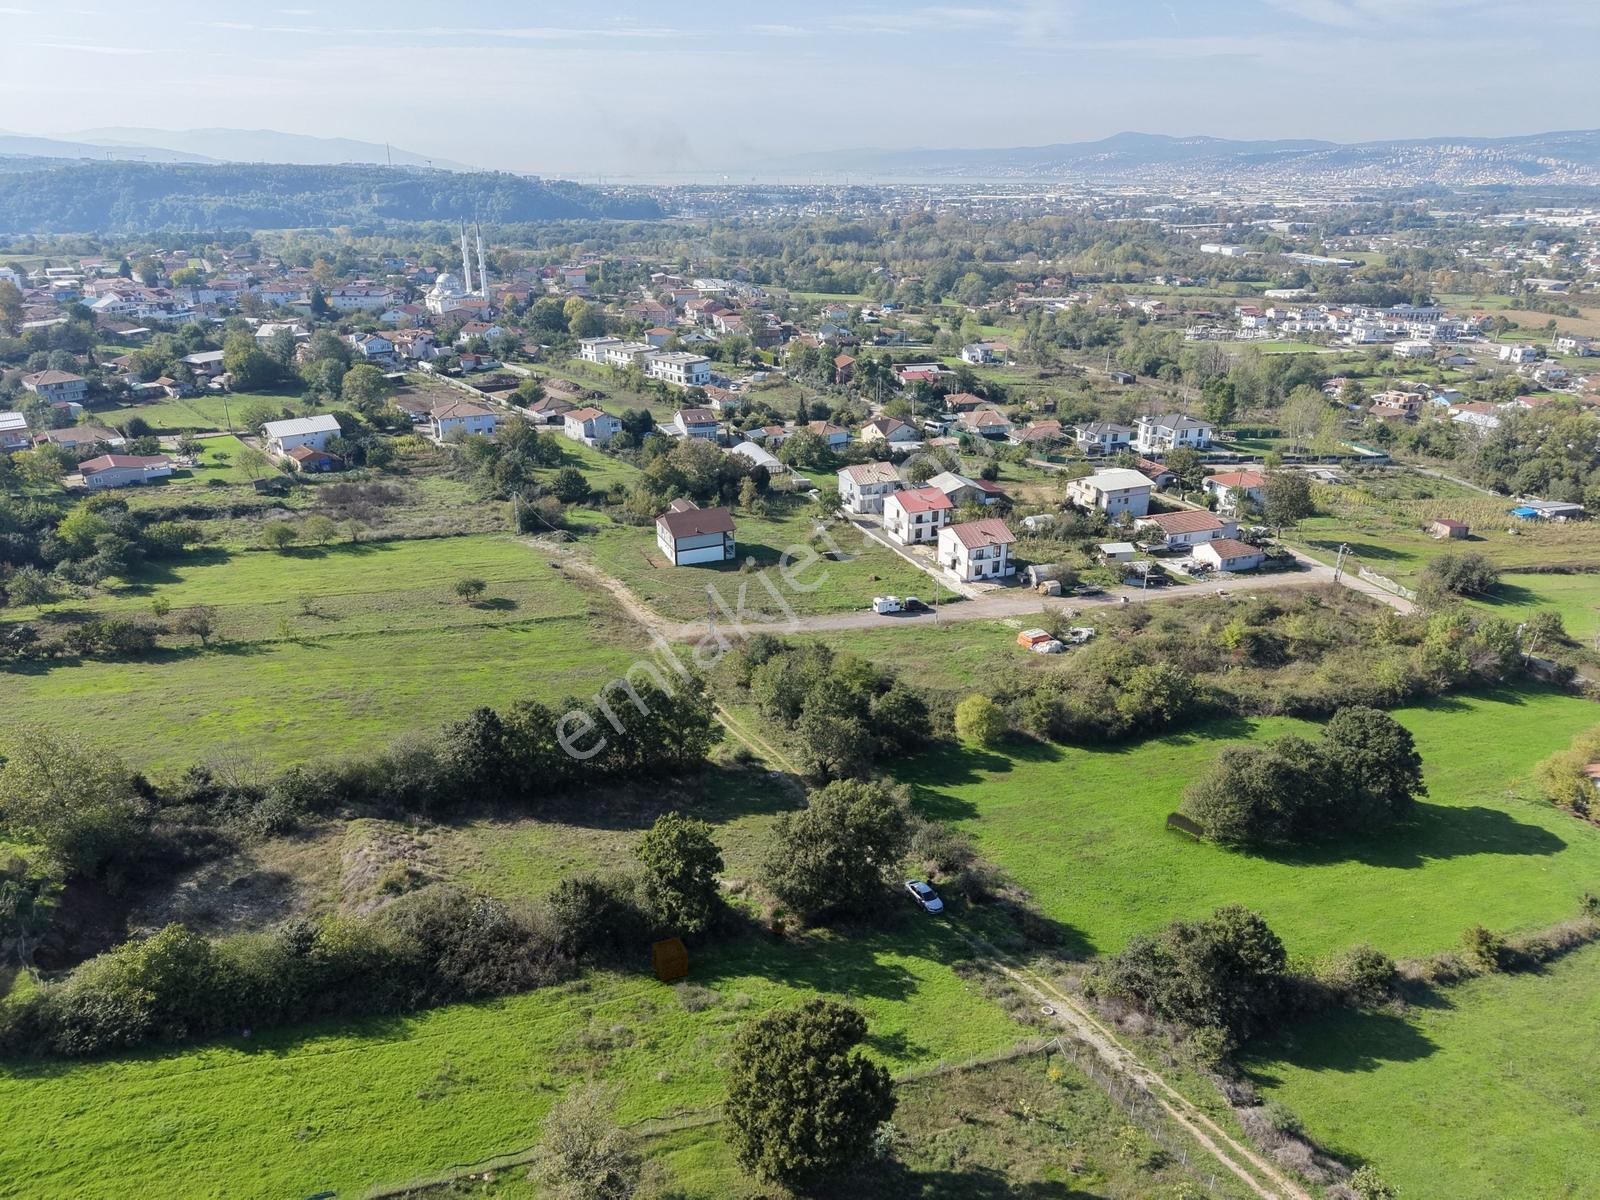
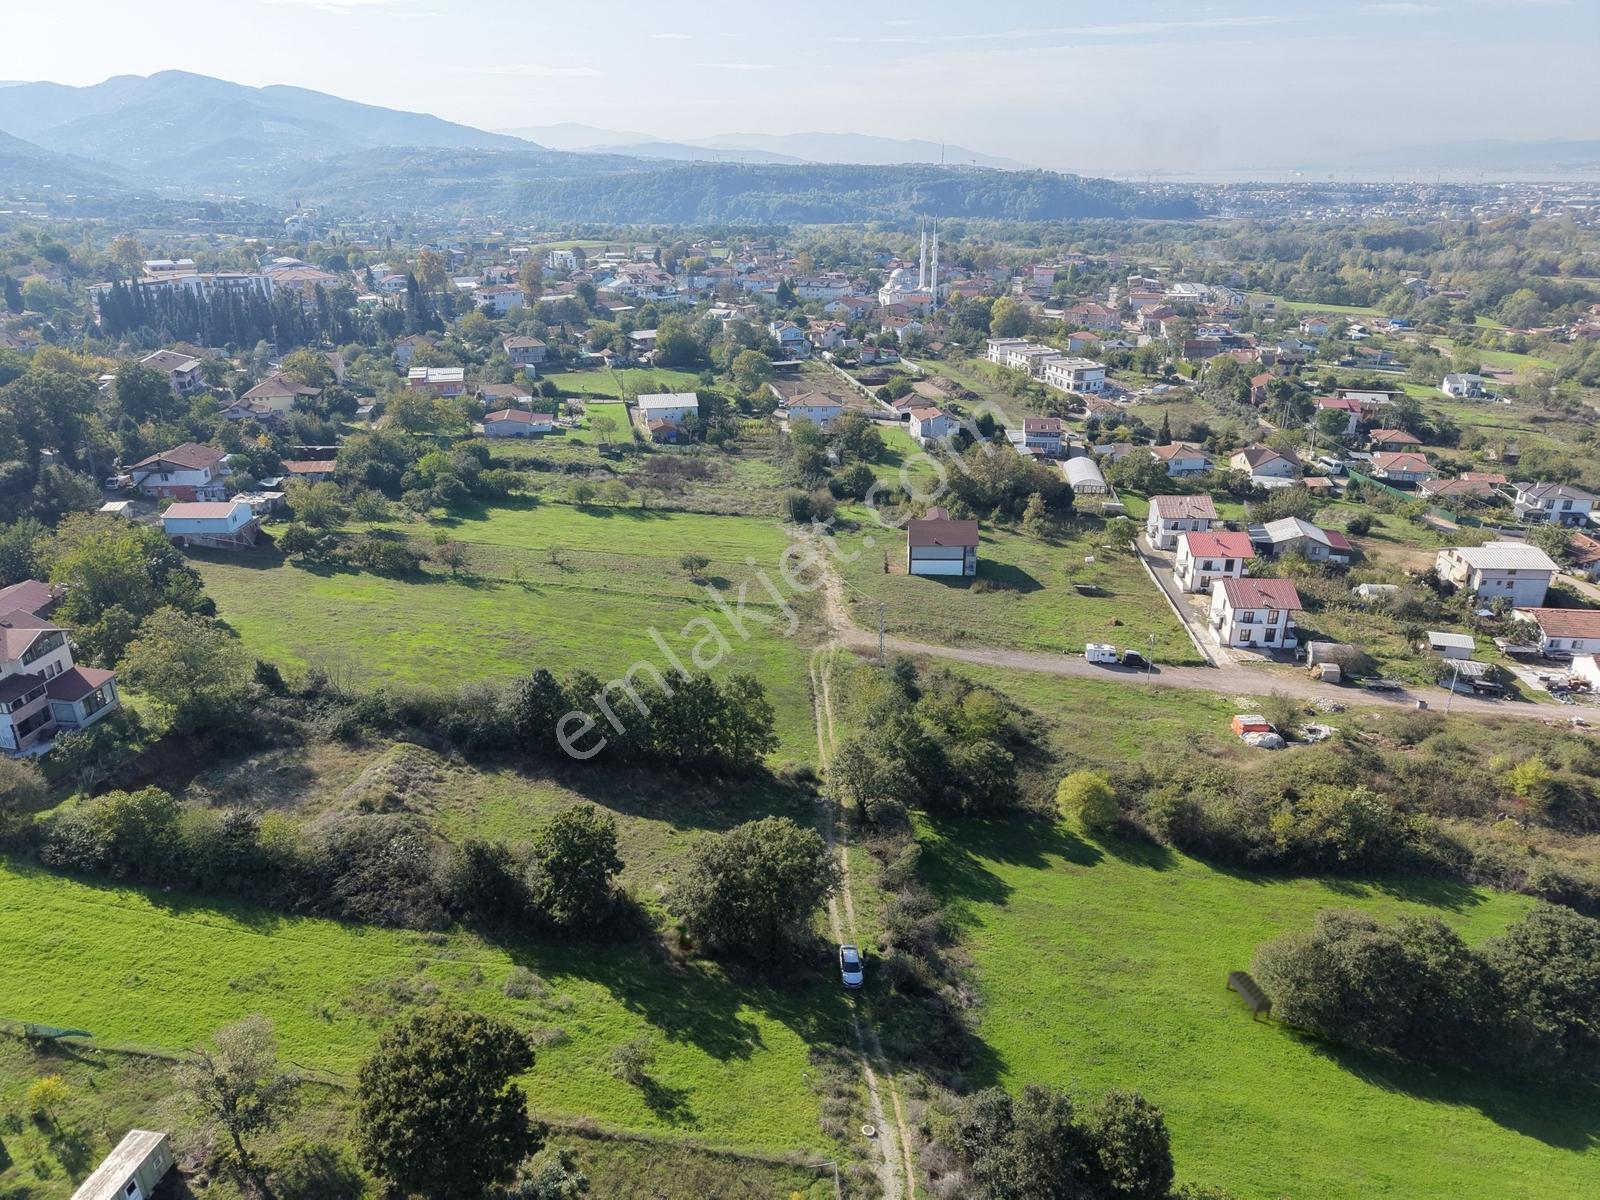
wooden crate: present [652,937,688,981] -> none [544,916,579,956]

